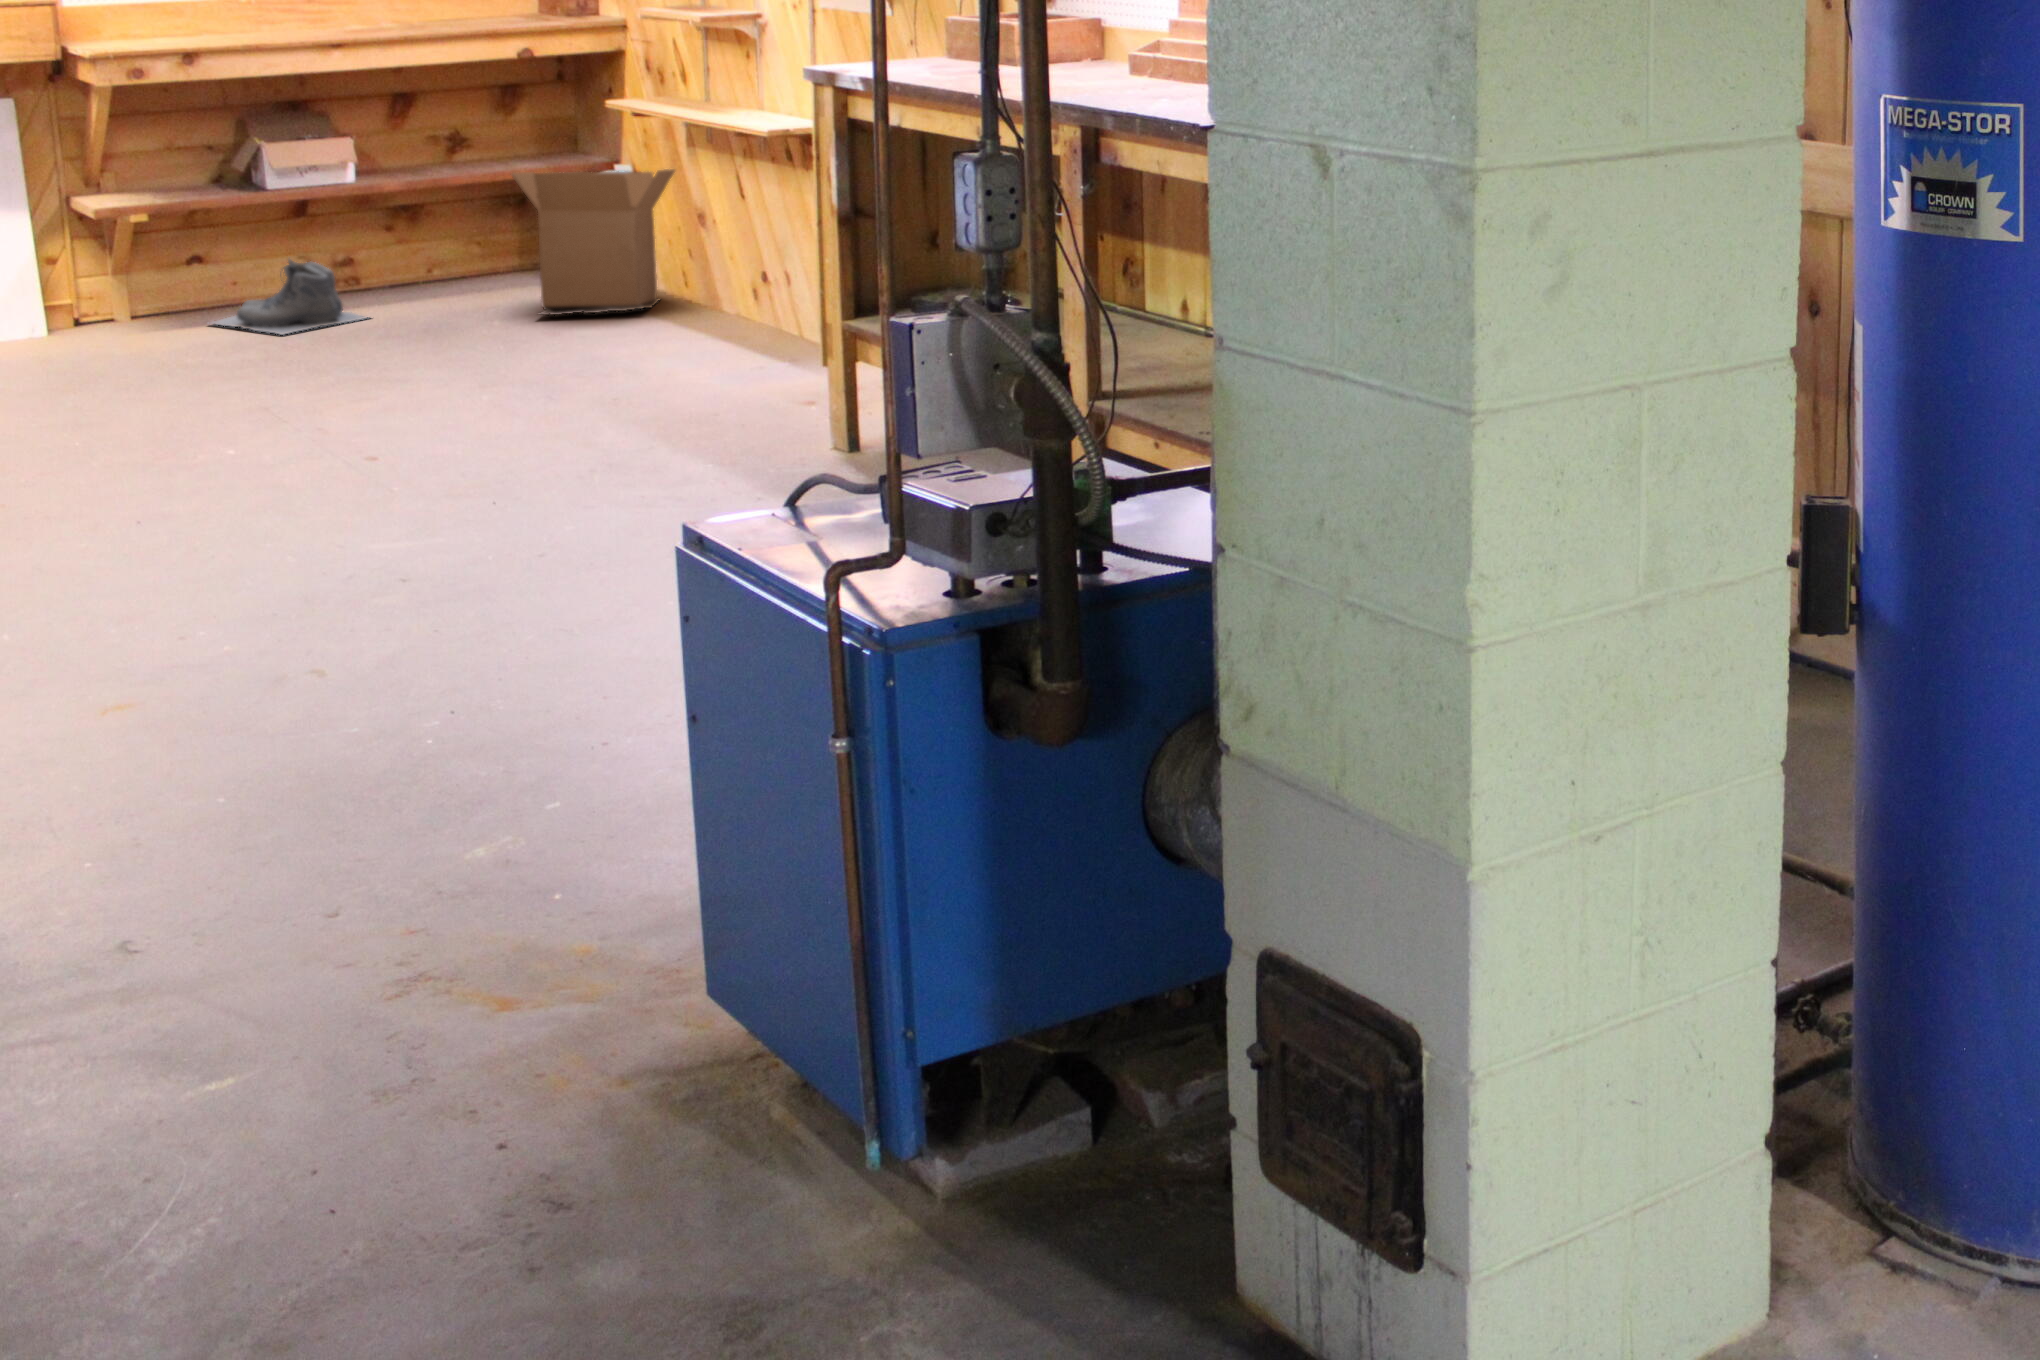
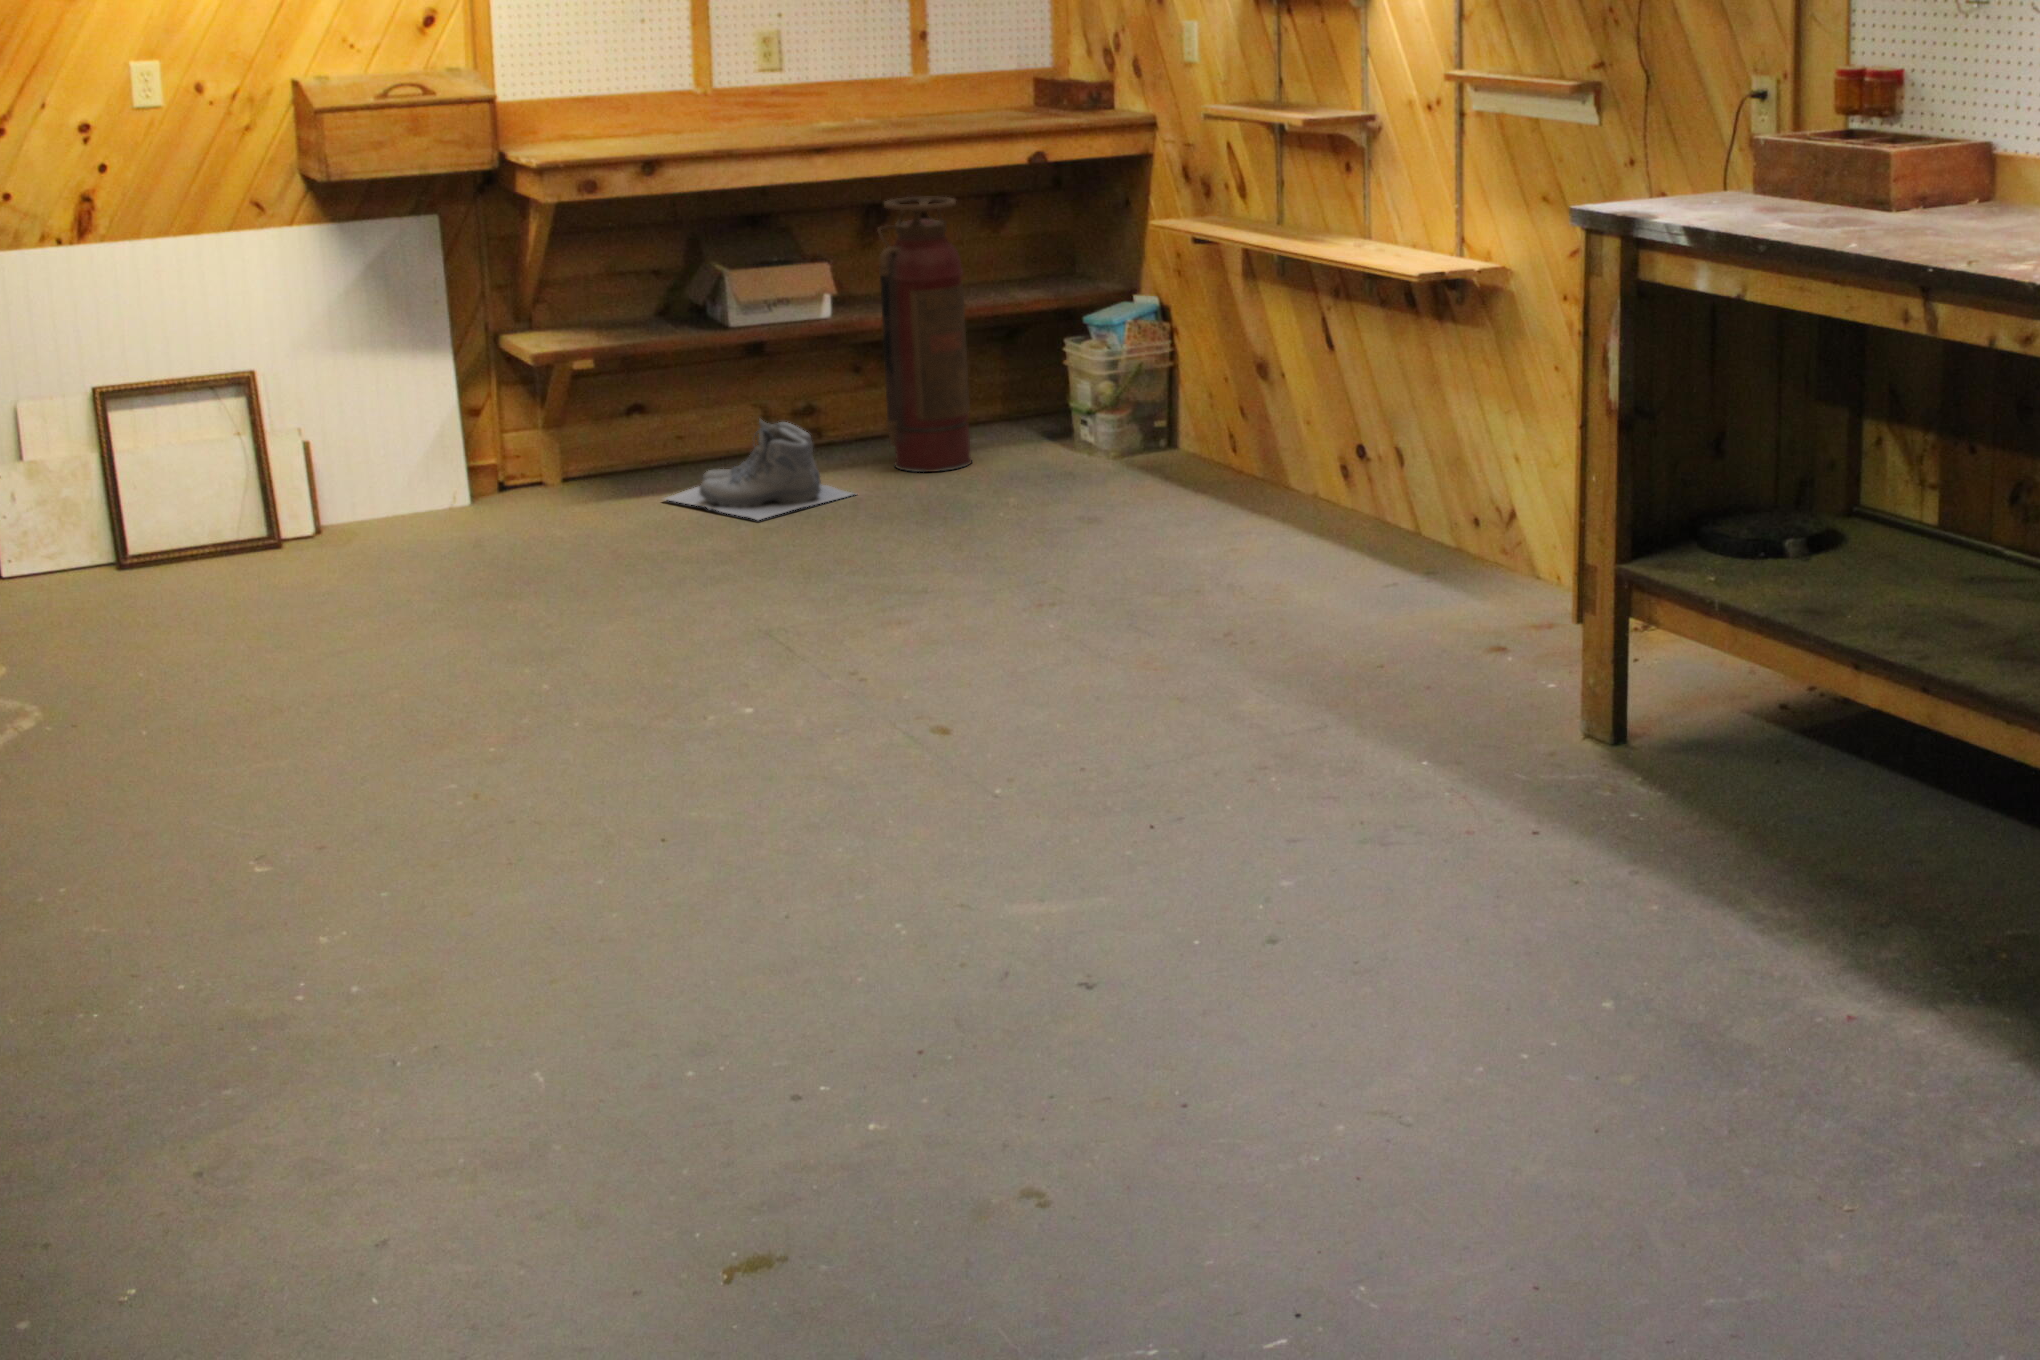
fire extinguisher: none [392,84,480,303] -> present [878,197,972,472]
cardboard box: present [512,169,675,315] -> none [1034,307,1224,497]

